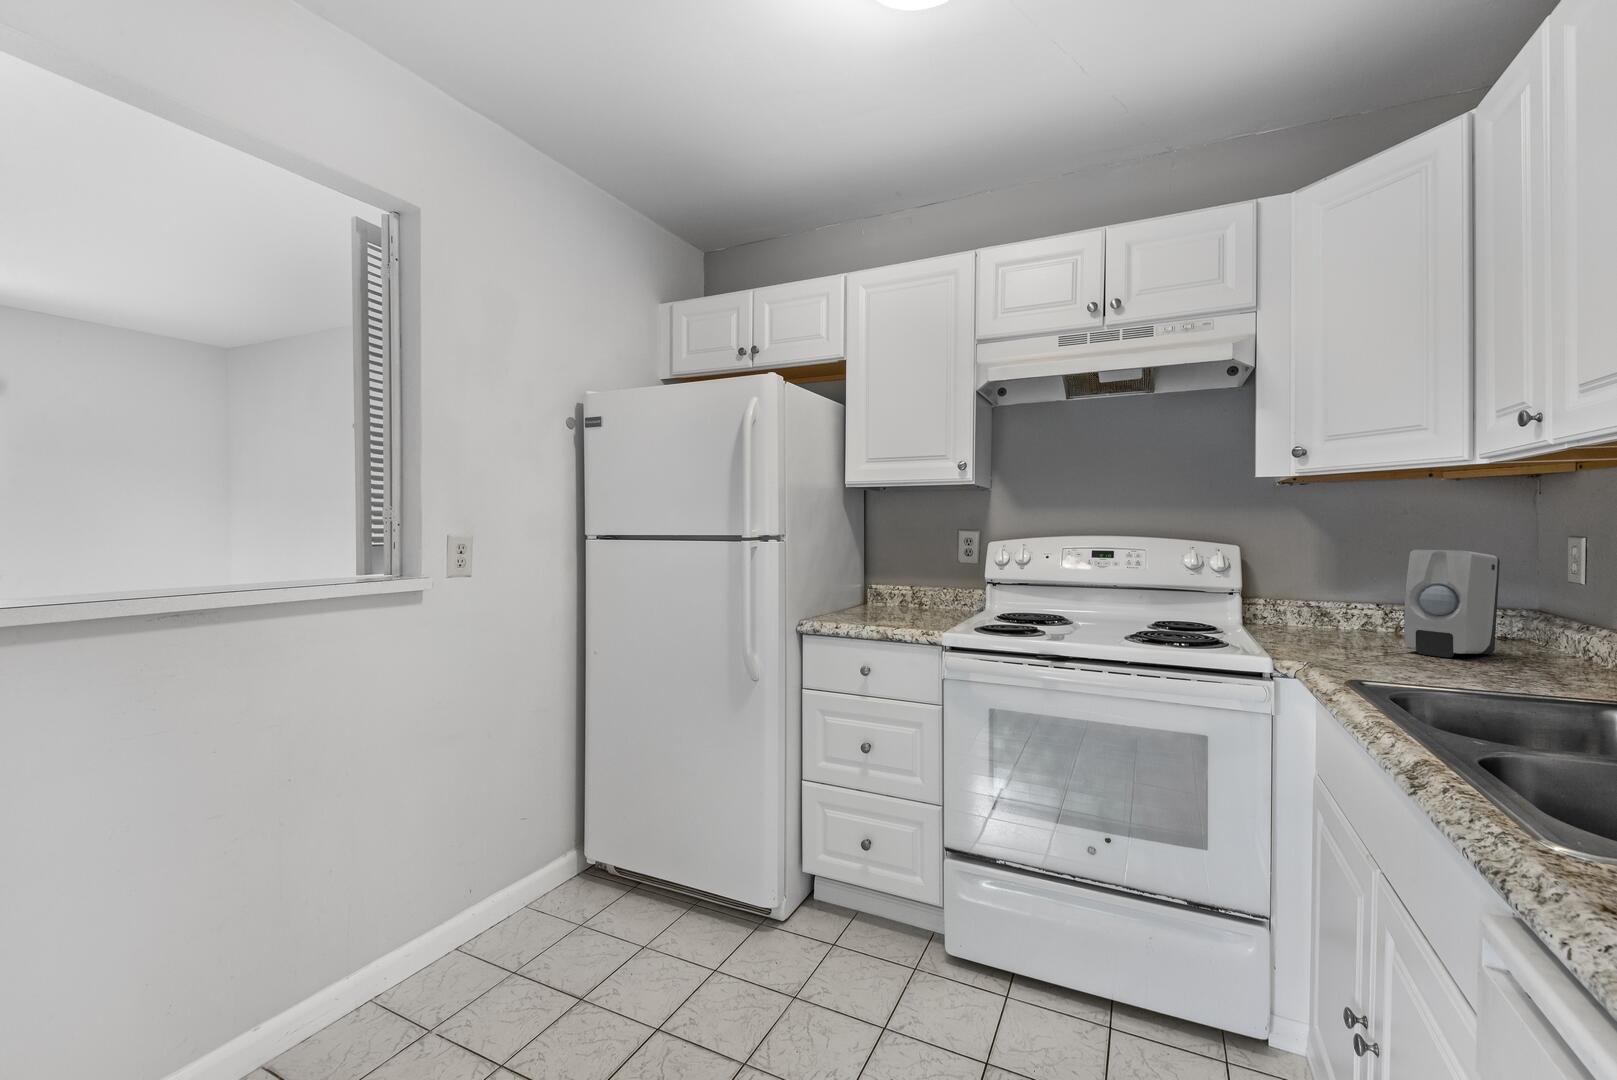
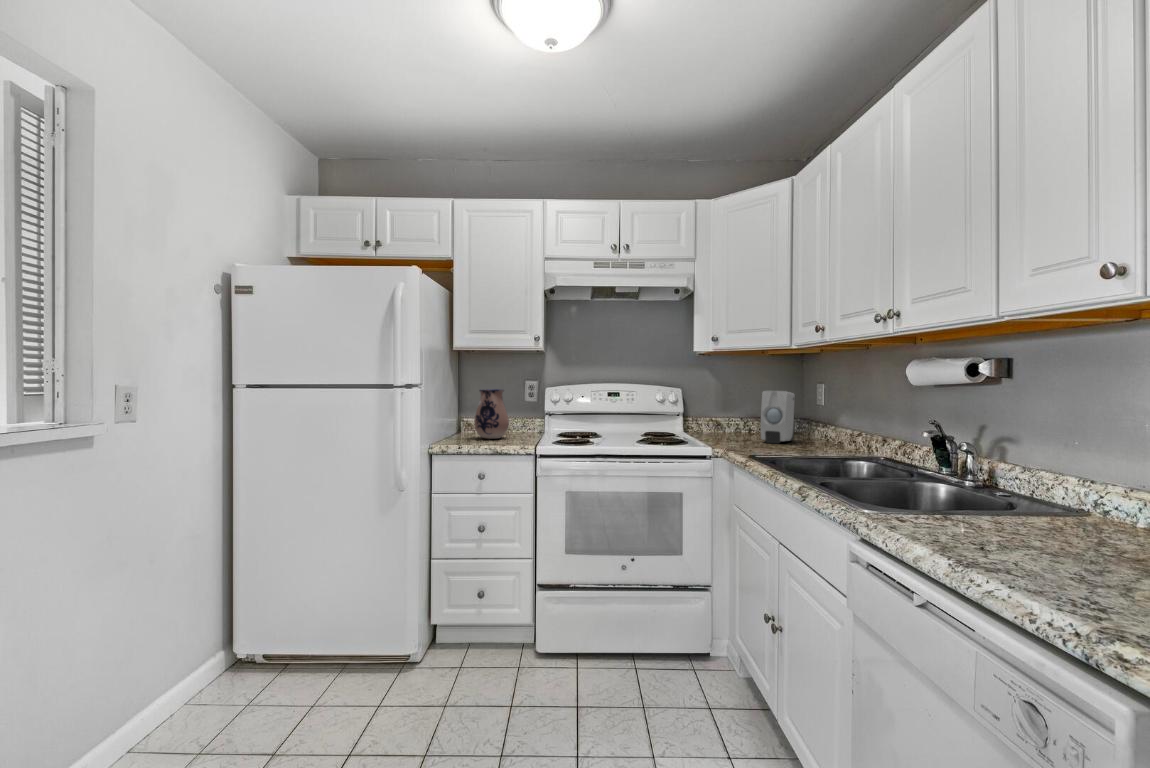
ceramic pitcher: none [881,544,931,616] -> present [474,389,509,439]

